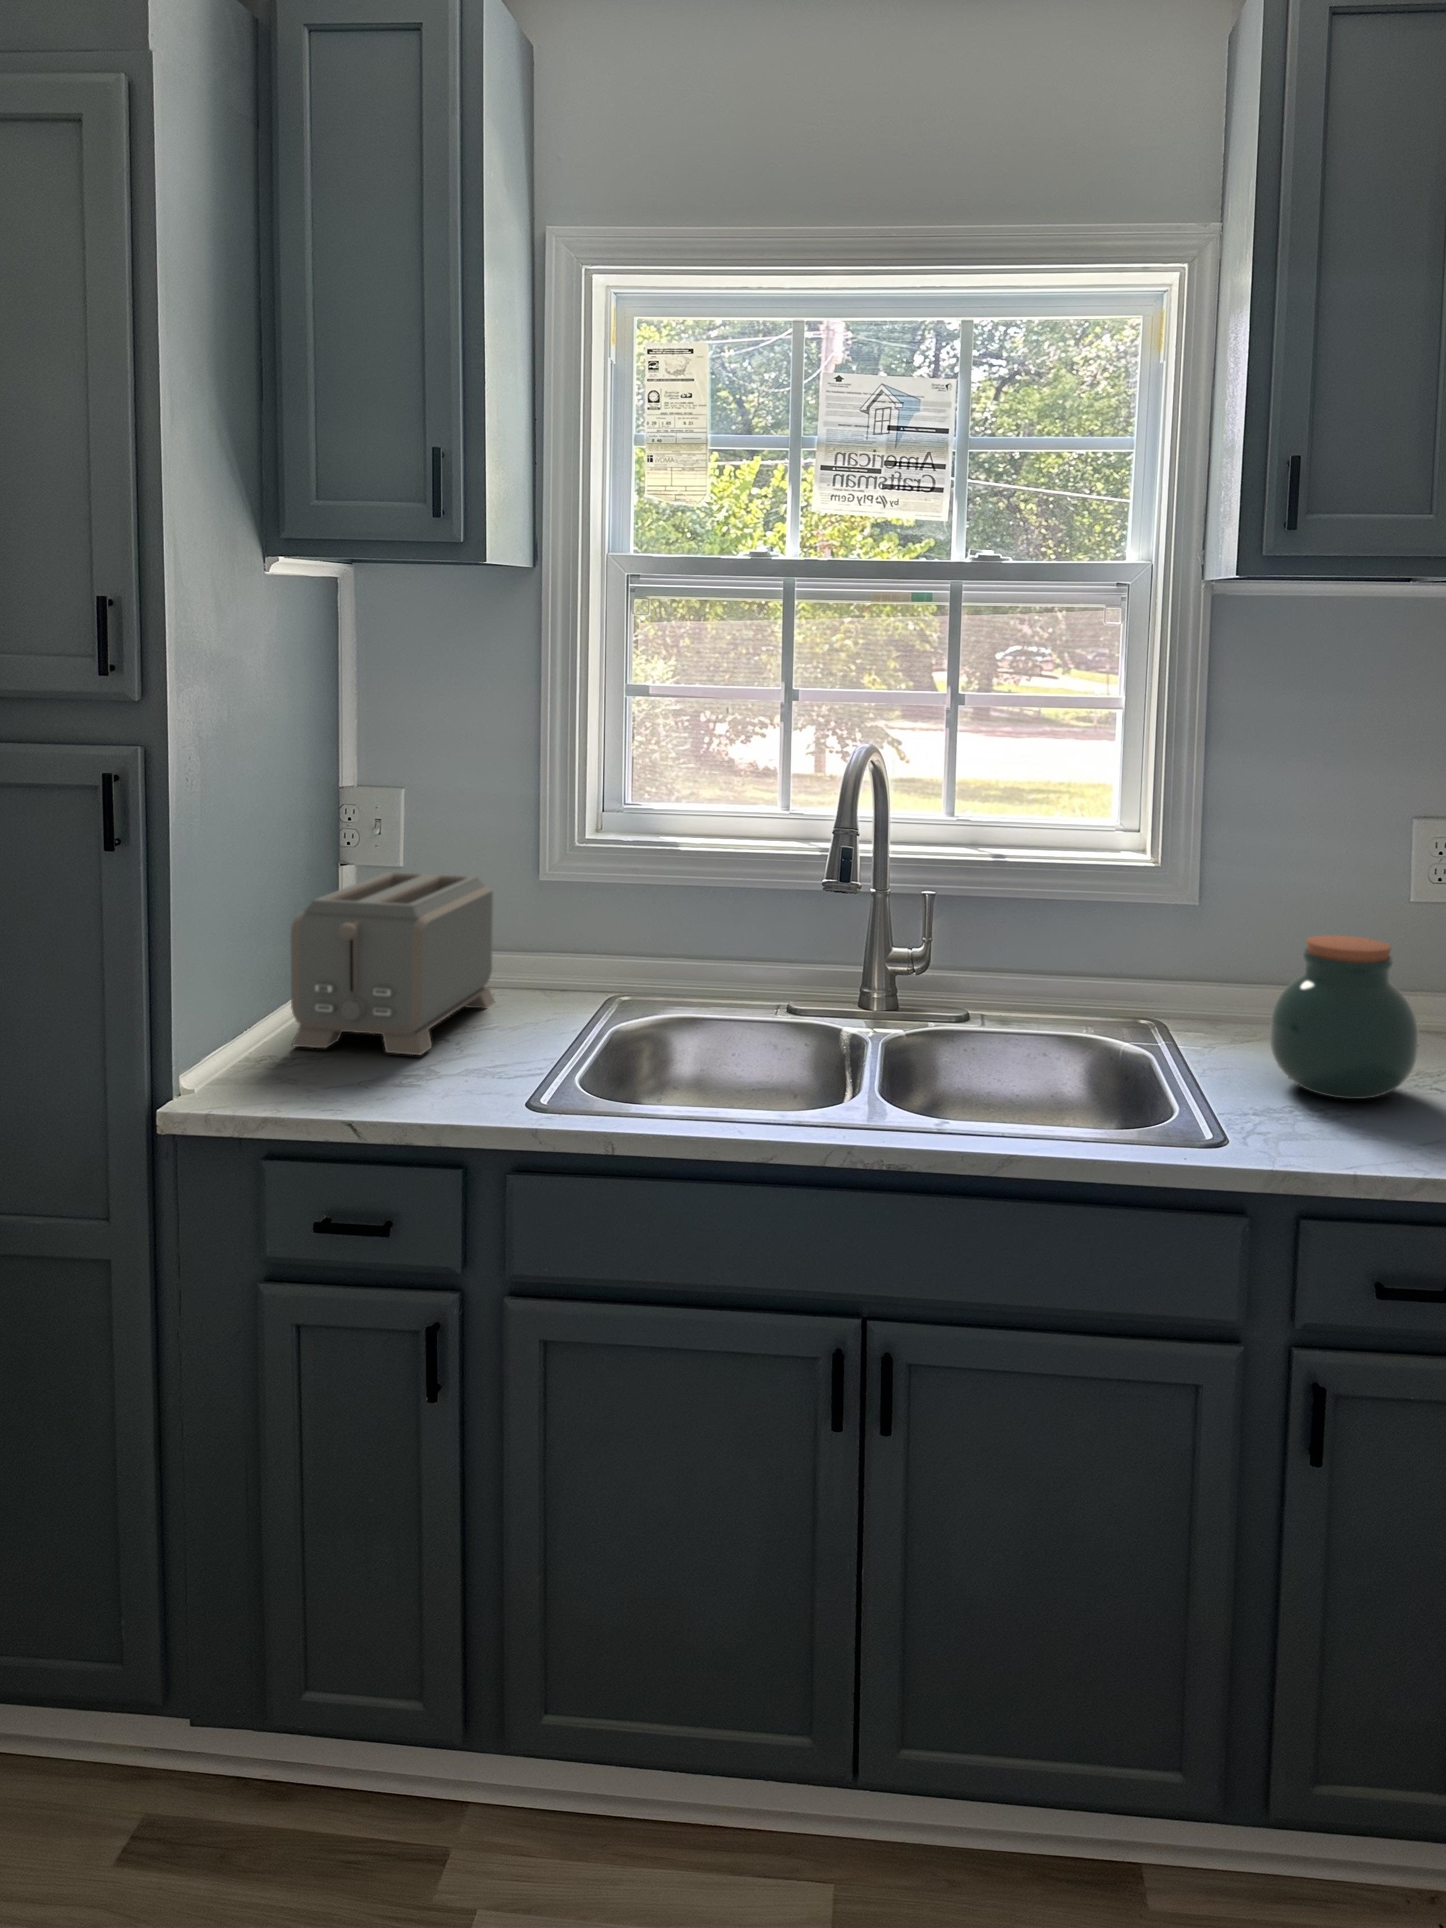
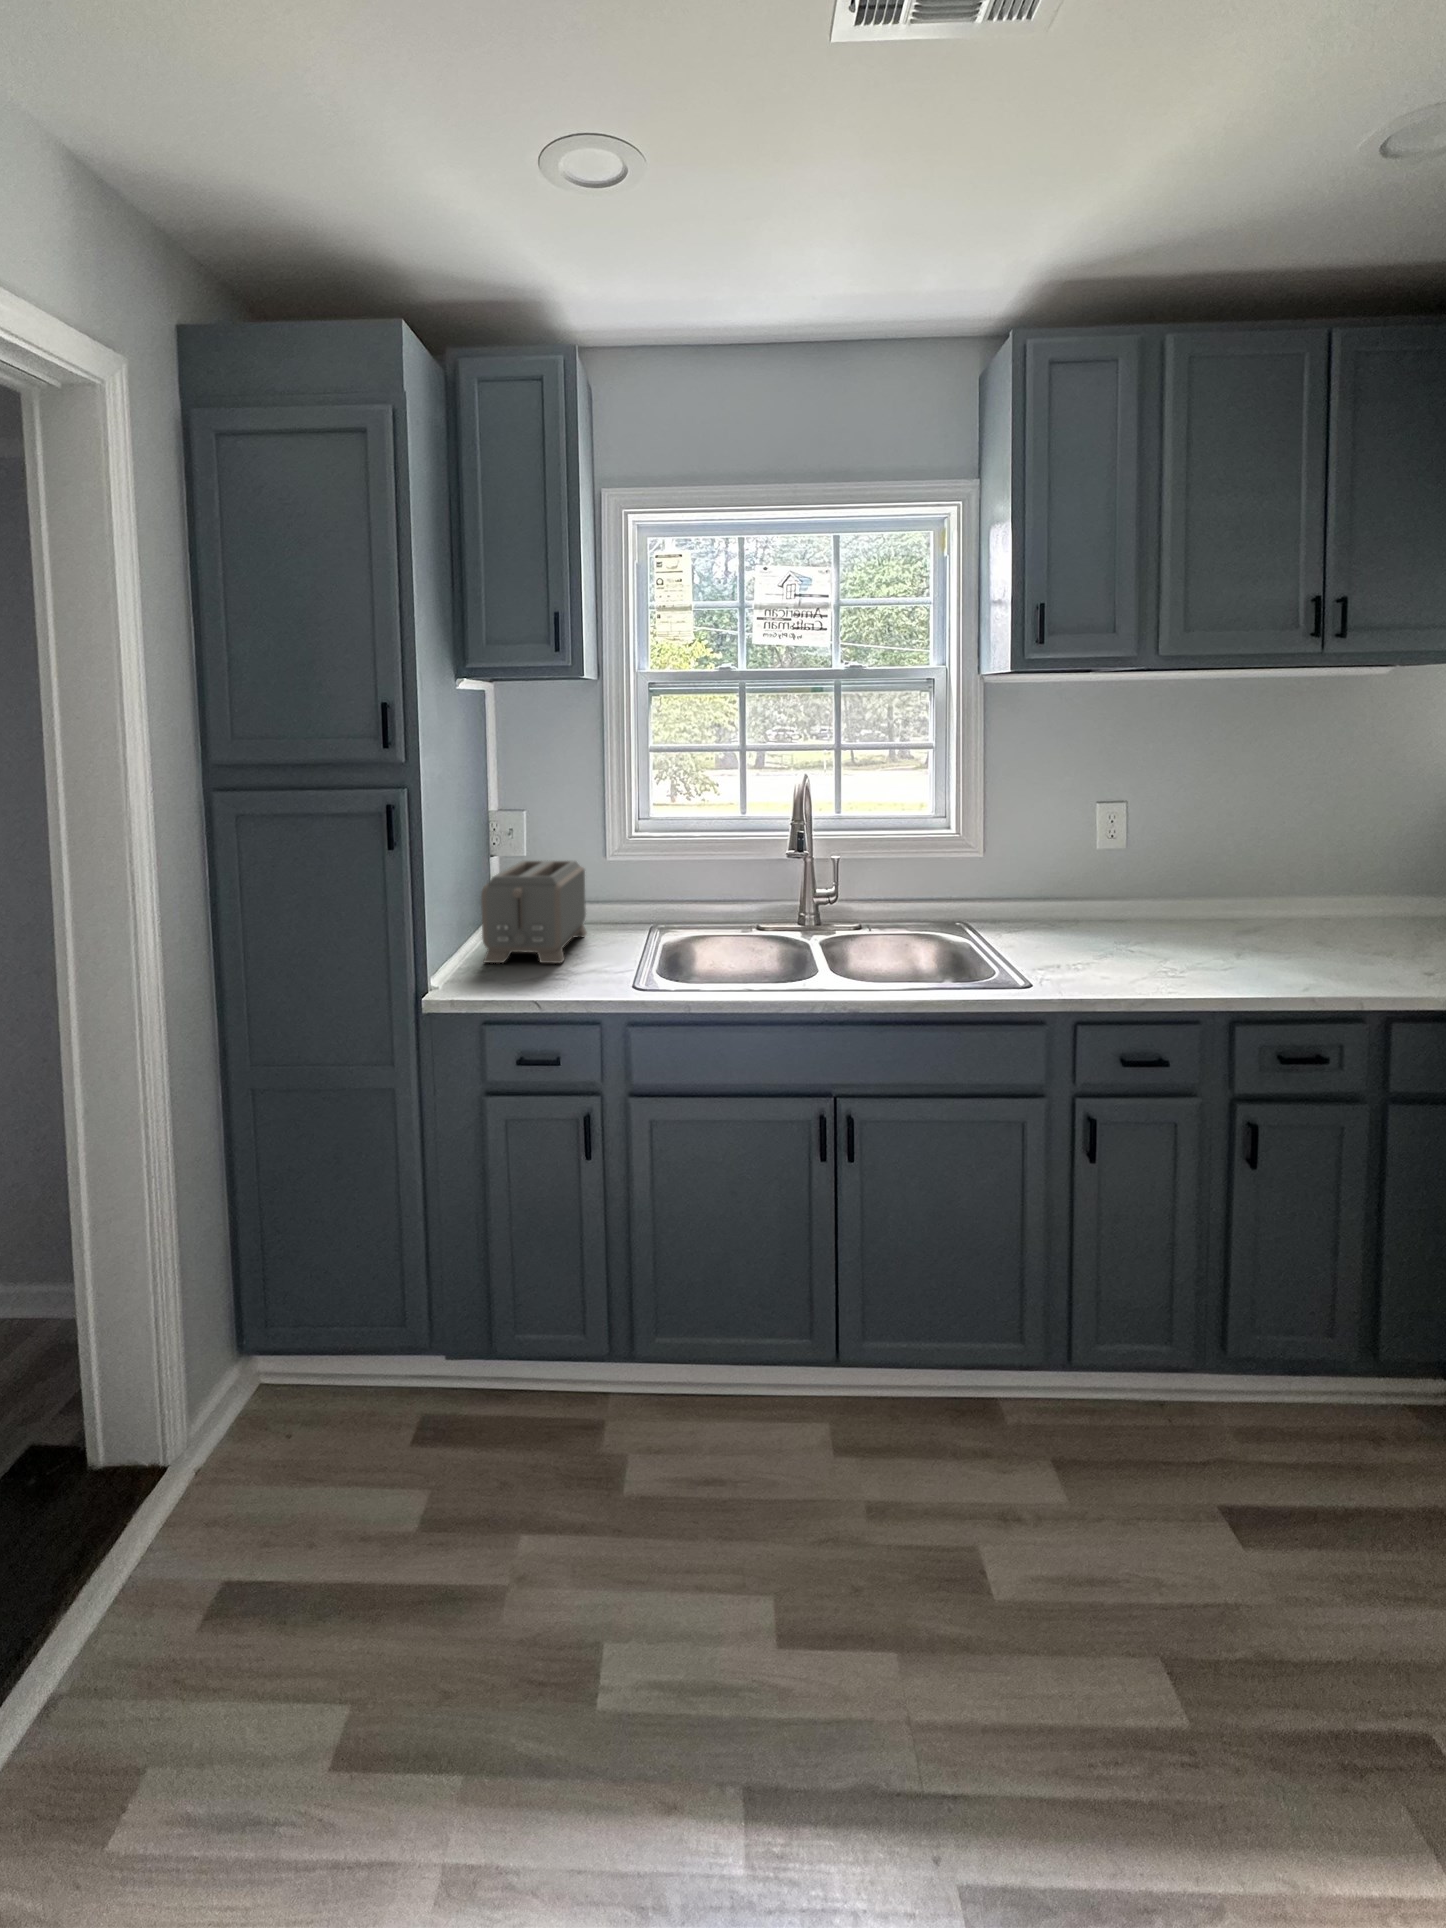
jar: present [1270,935,1418,1099] -> none [1040,869,1123,959]

